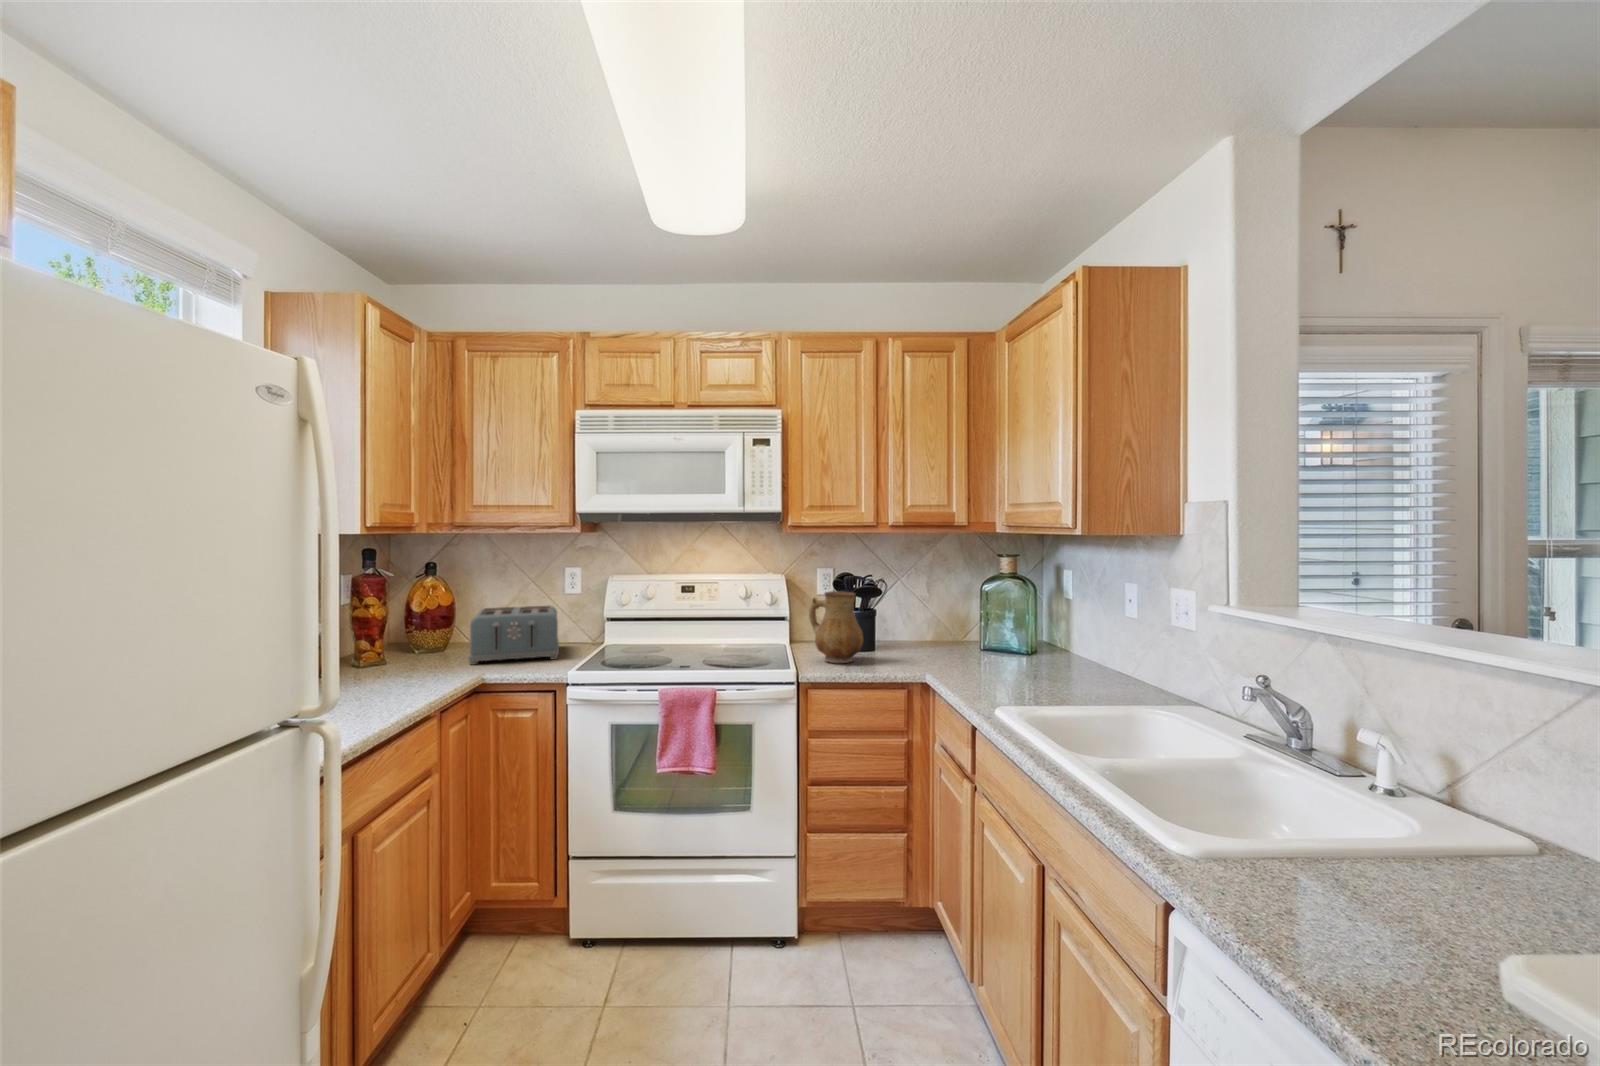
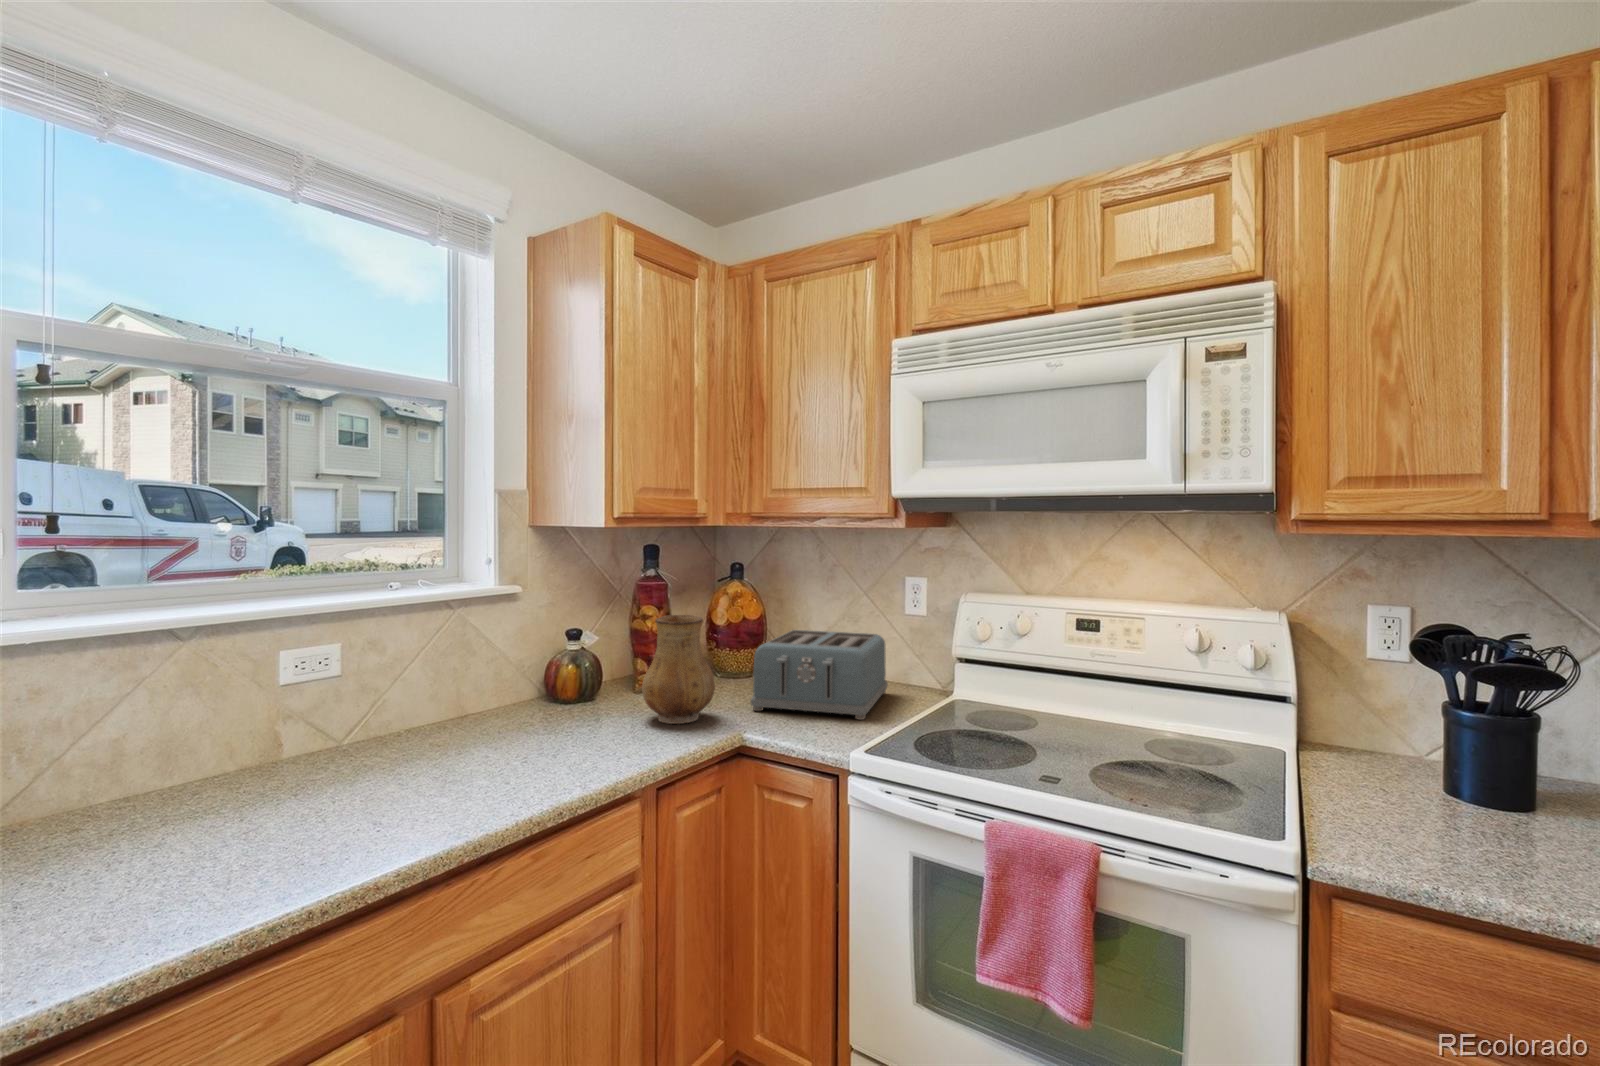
ceramic pitcher: present [809,591,863,663] -> present [642,615,715,724]

